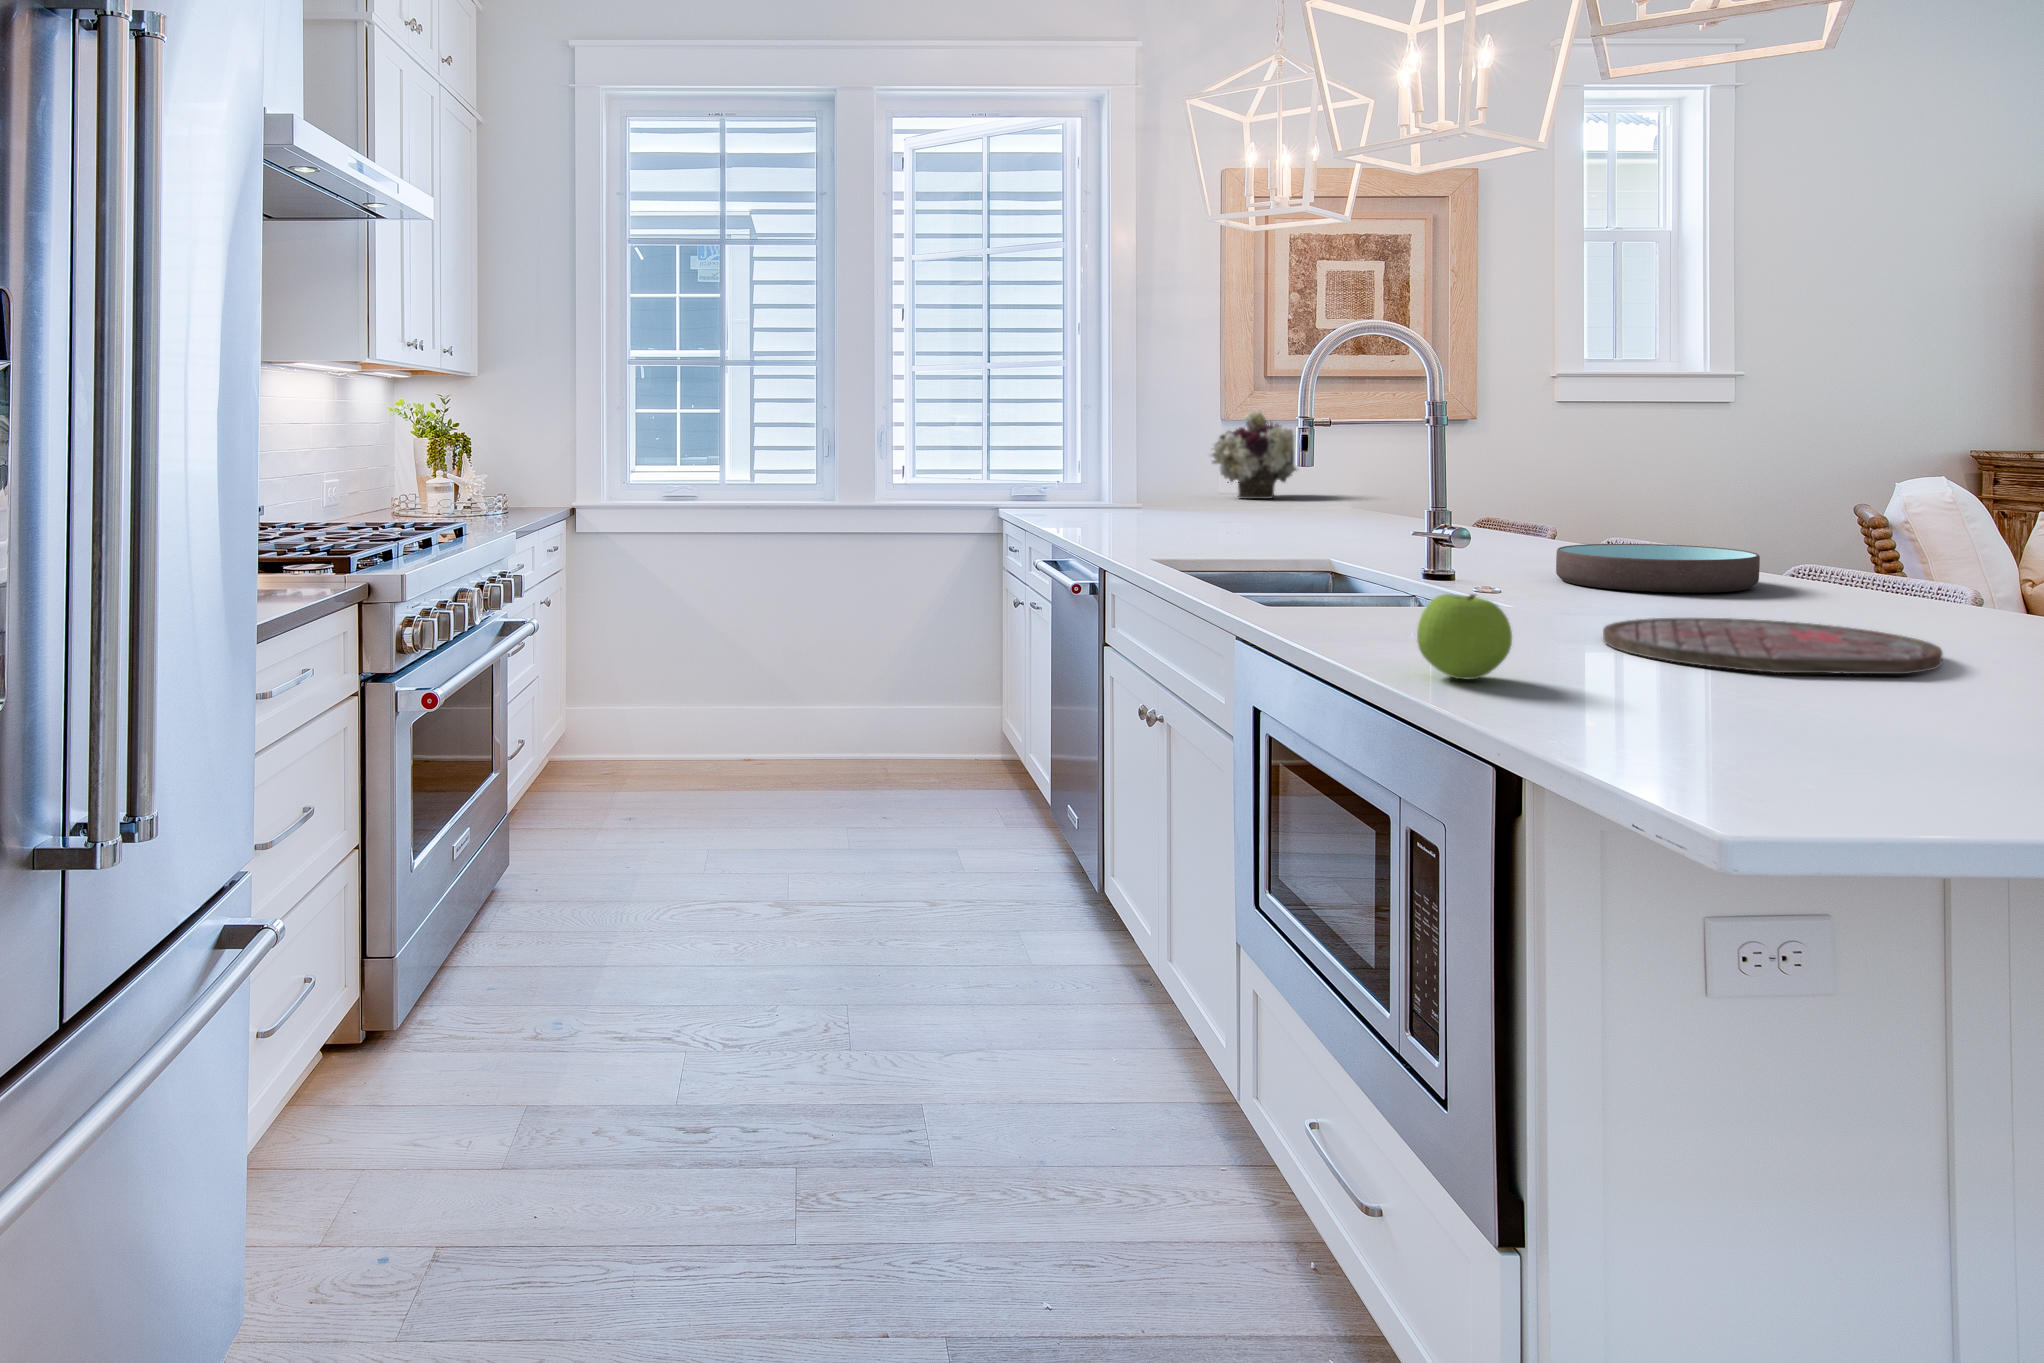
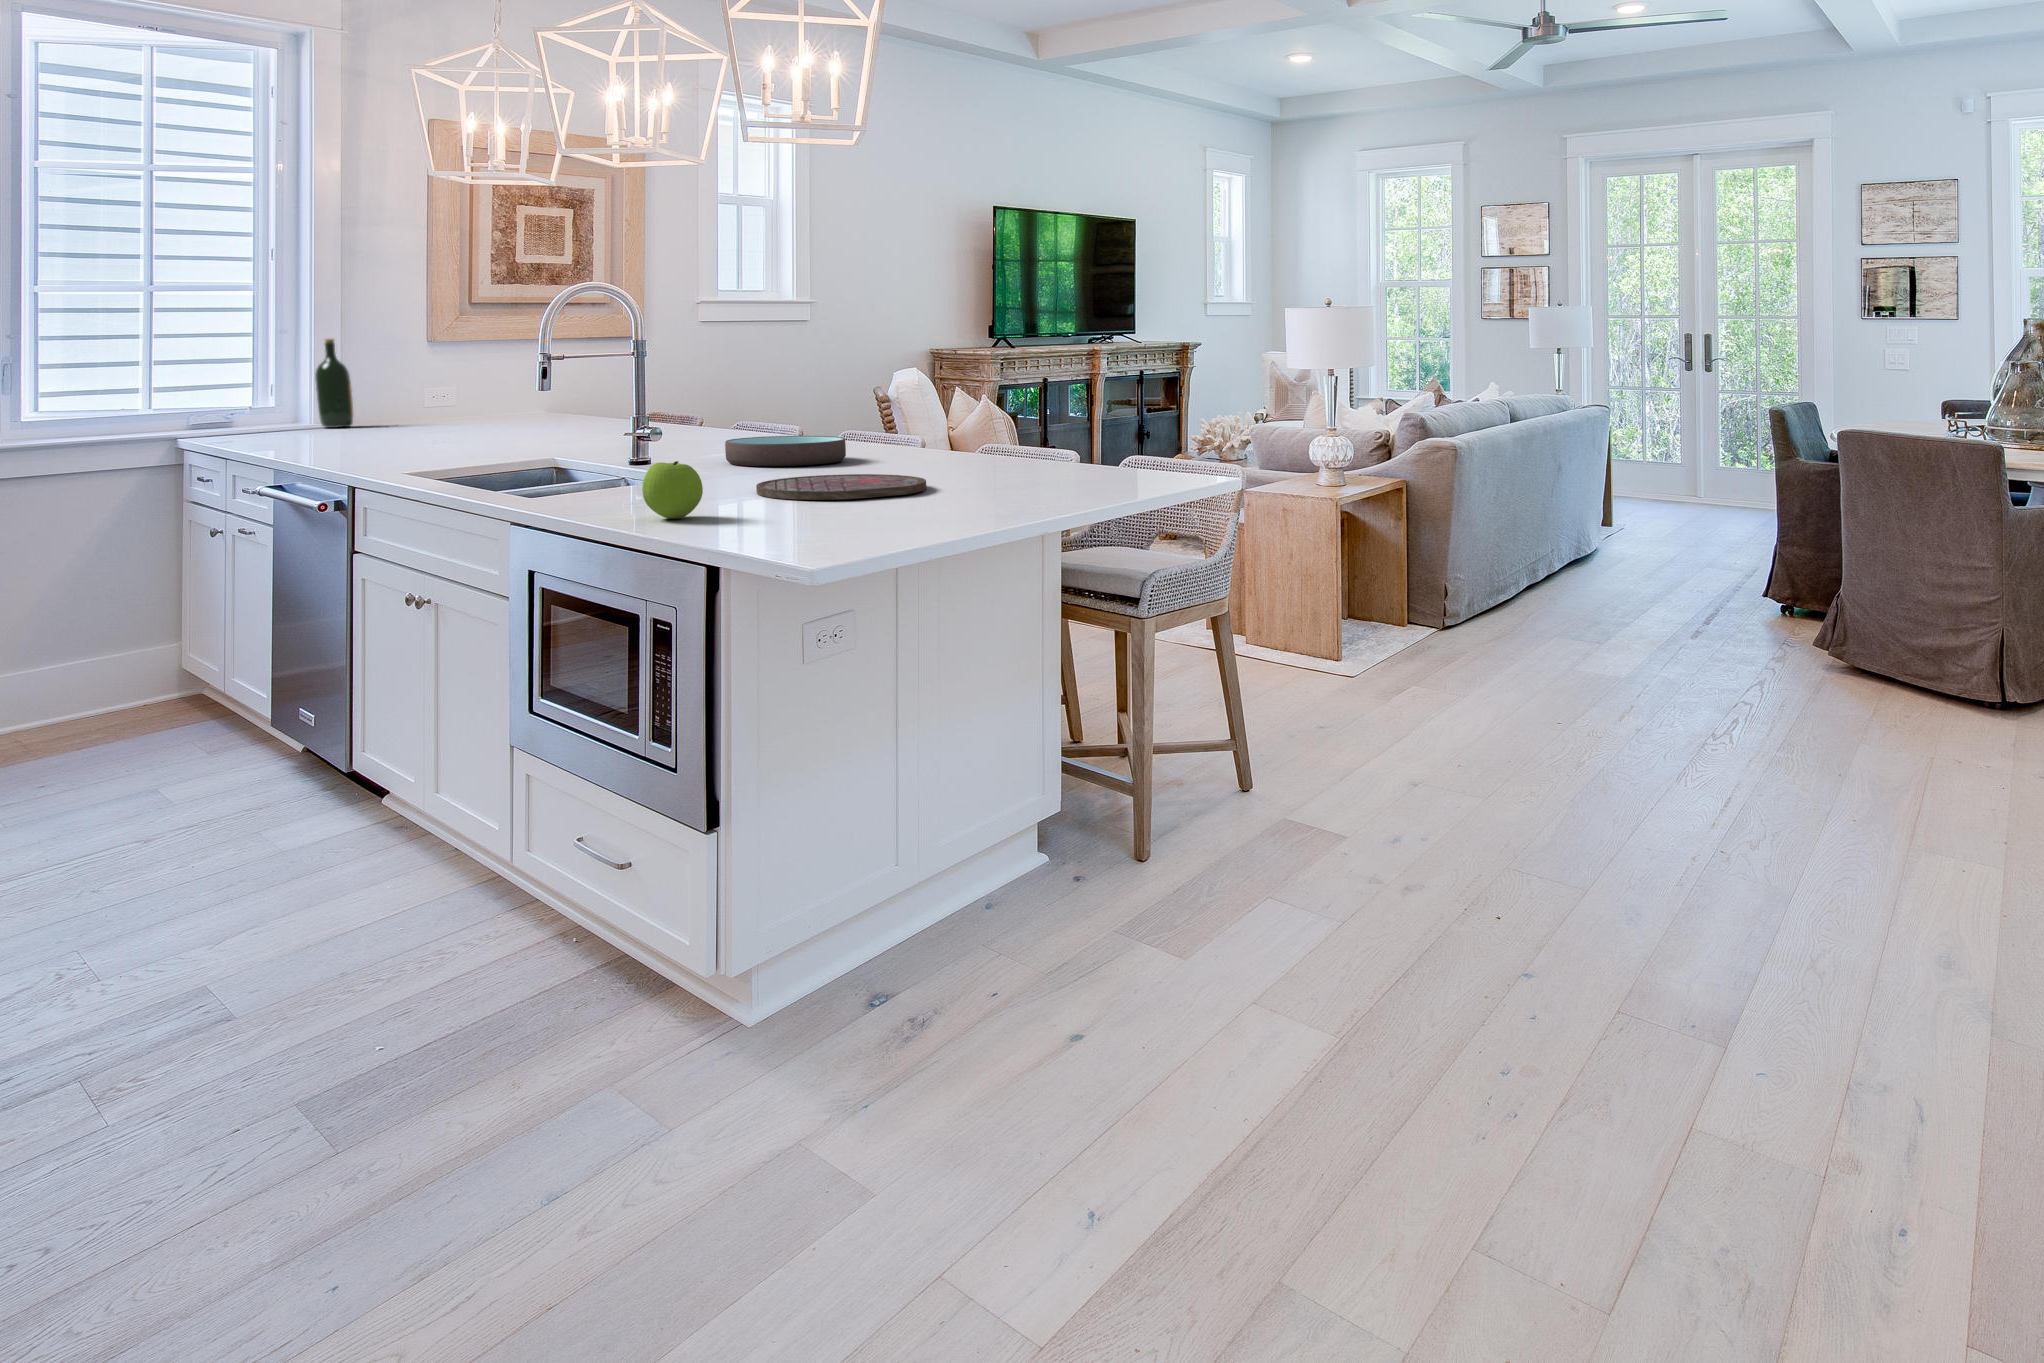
flower arrangement: present [1210,411,1298,499] -> none [418,338,513,420]
wine bottle: none [1112,415,1143,504] -> present [315,339,353,428]

